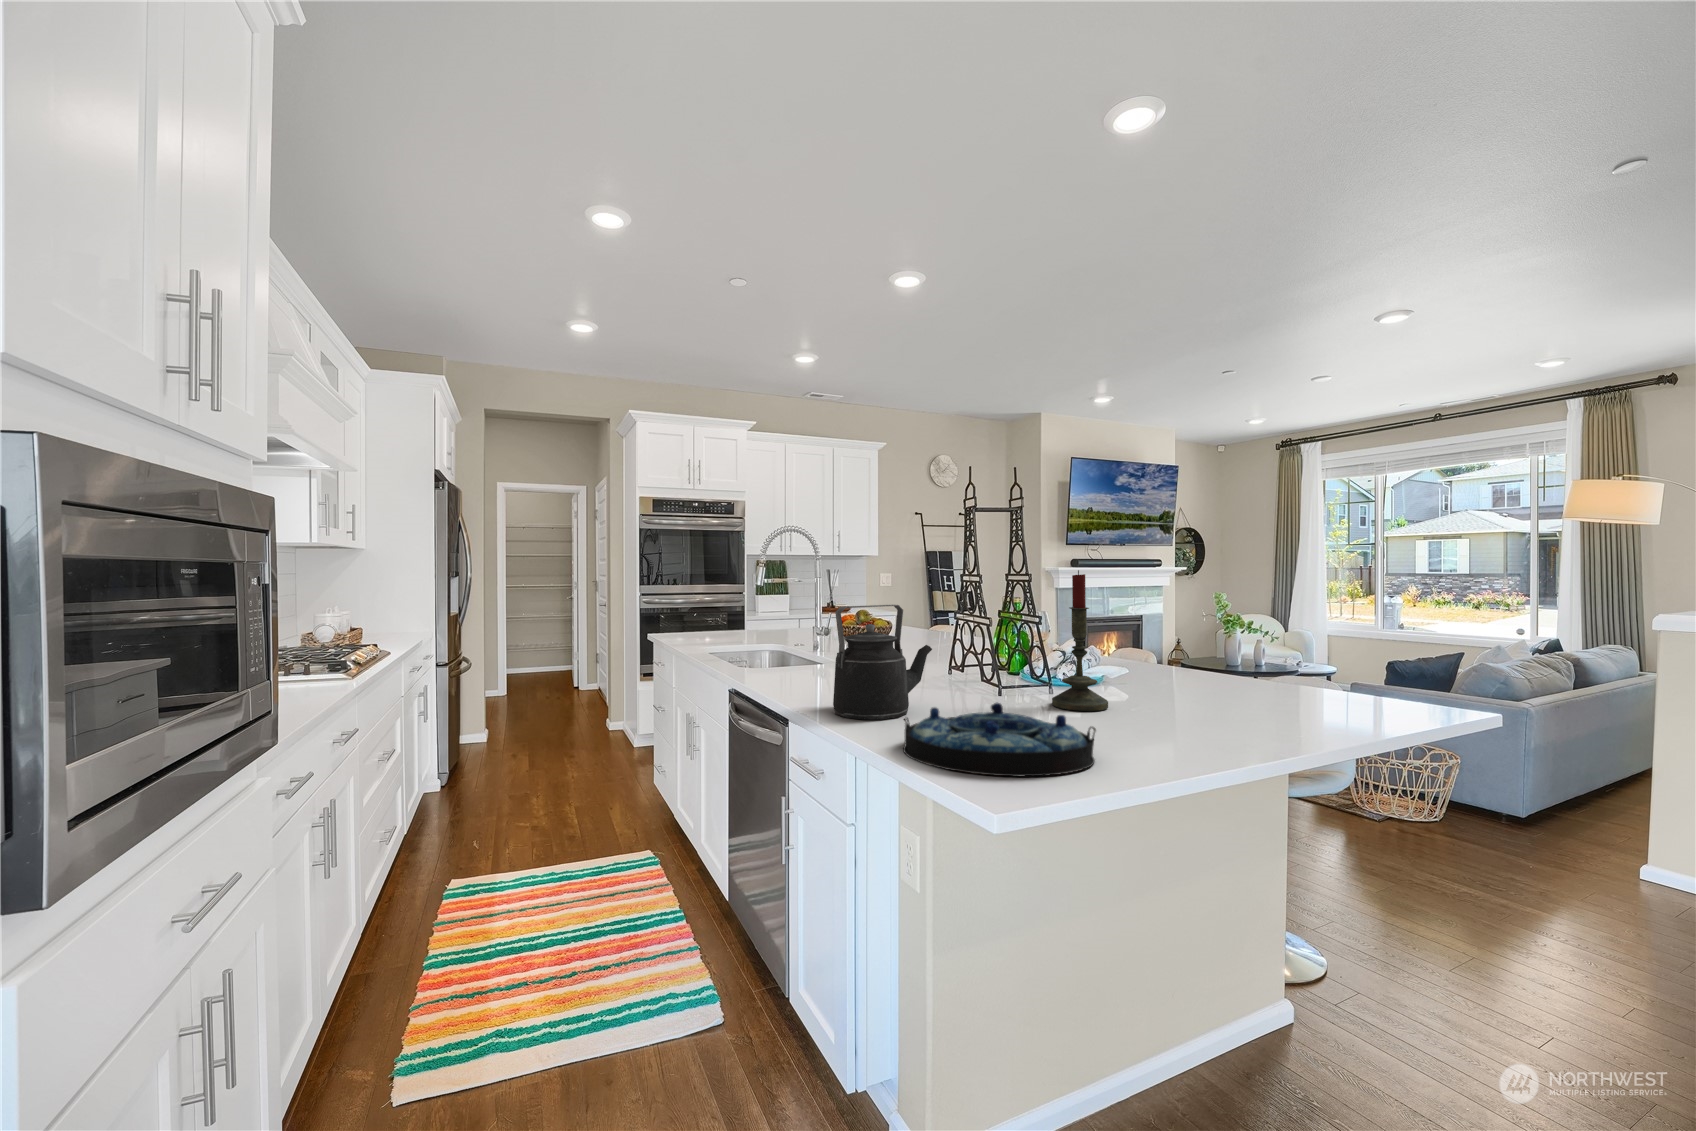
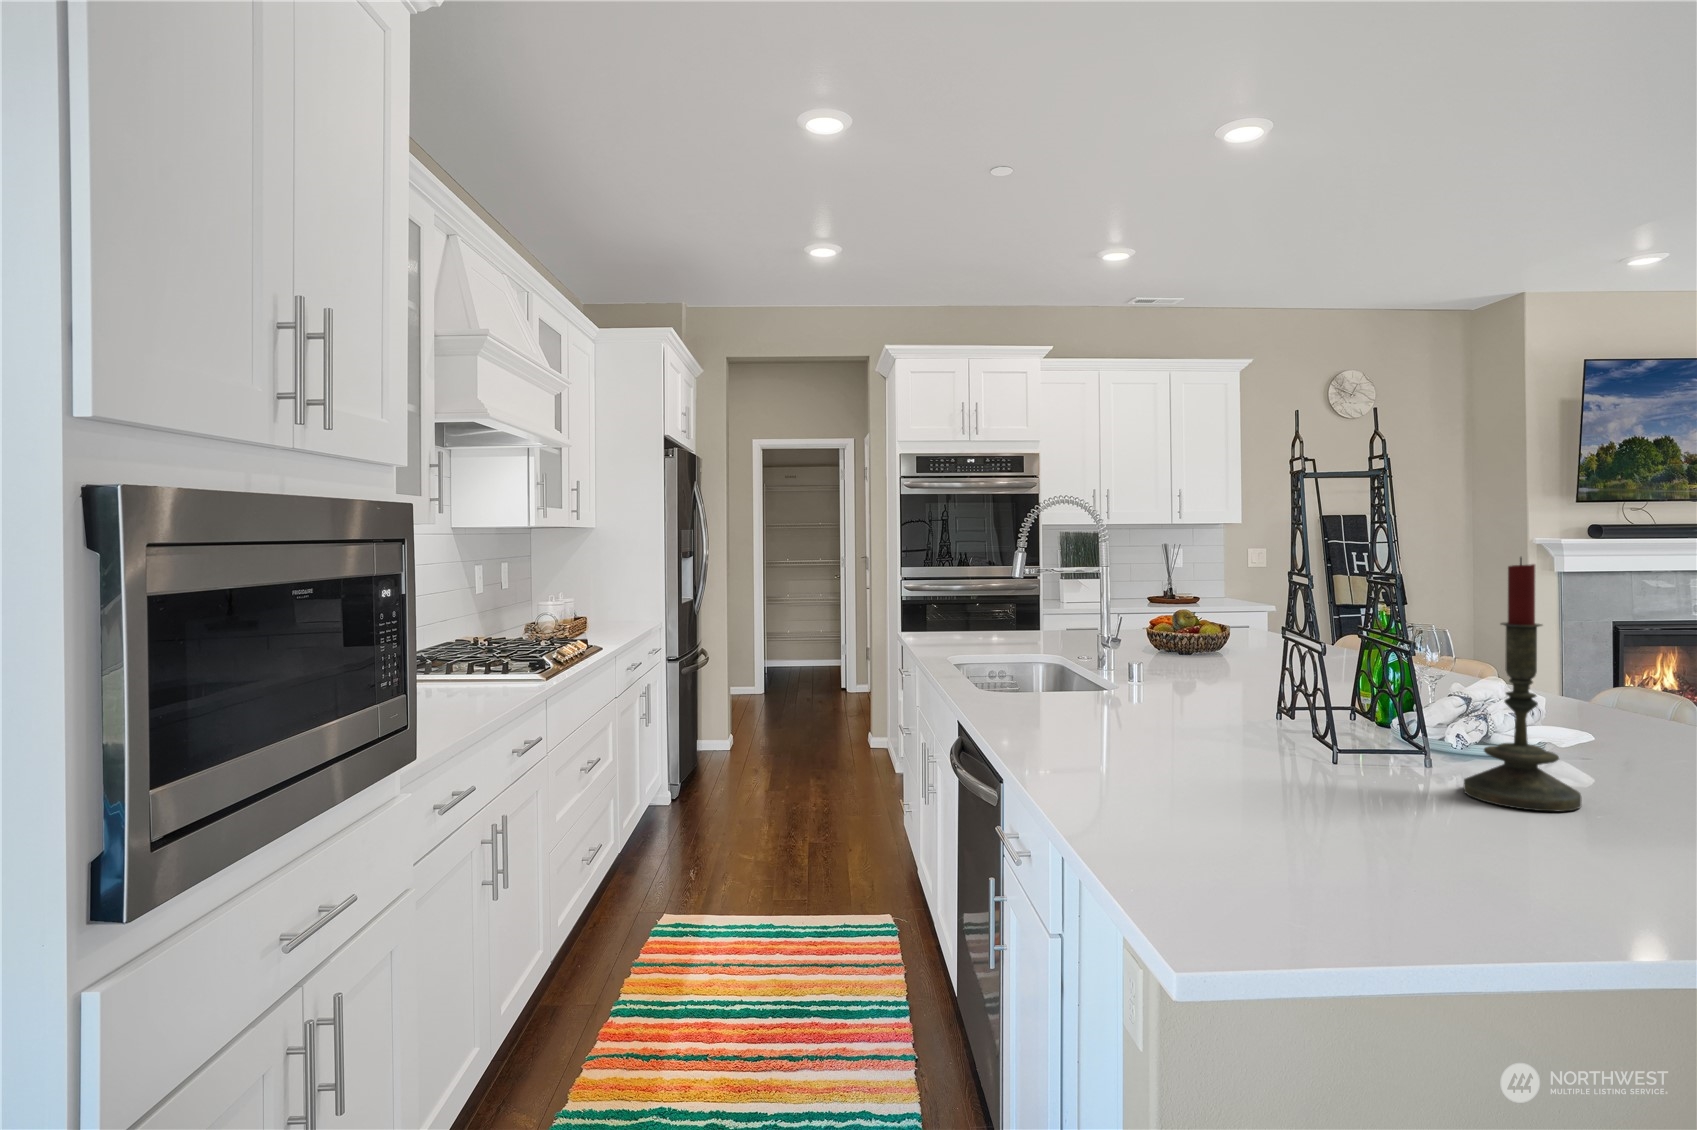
kettle: present [833,605,932,720] -> none [1066,611,1236,789]
serving tray: present [903,703,1096,776] -> none [1138,785,1502,935]

